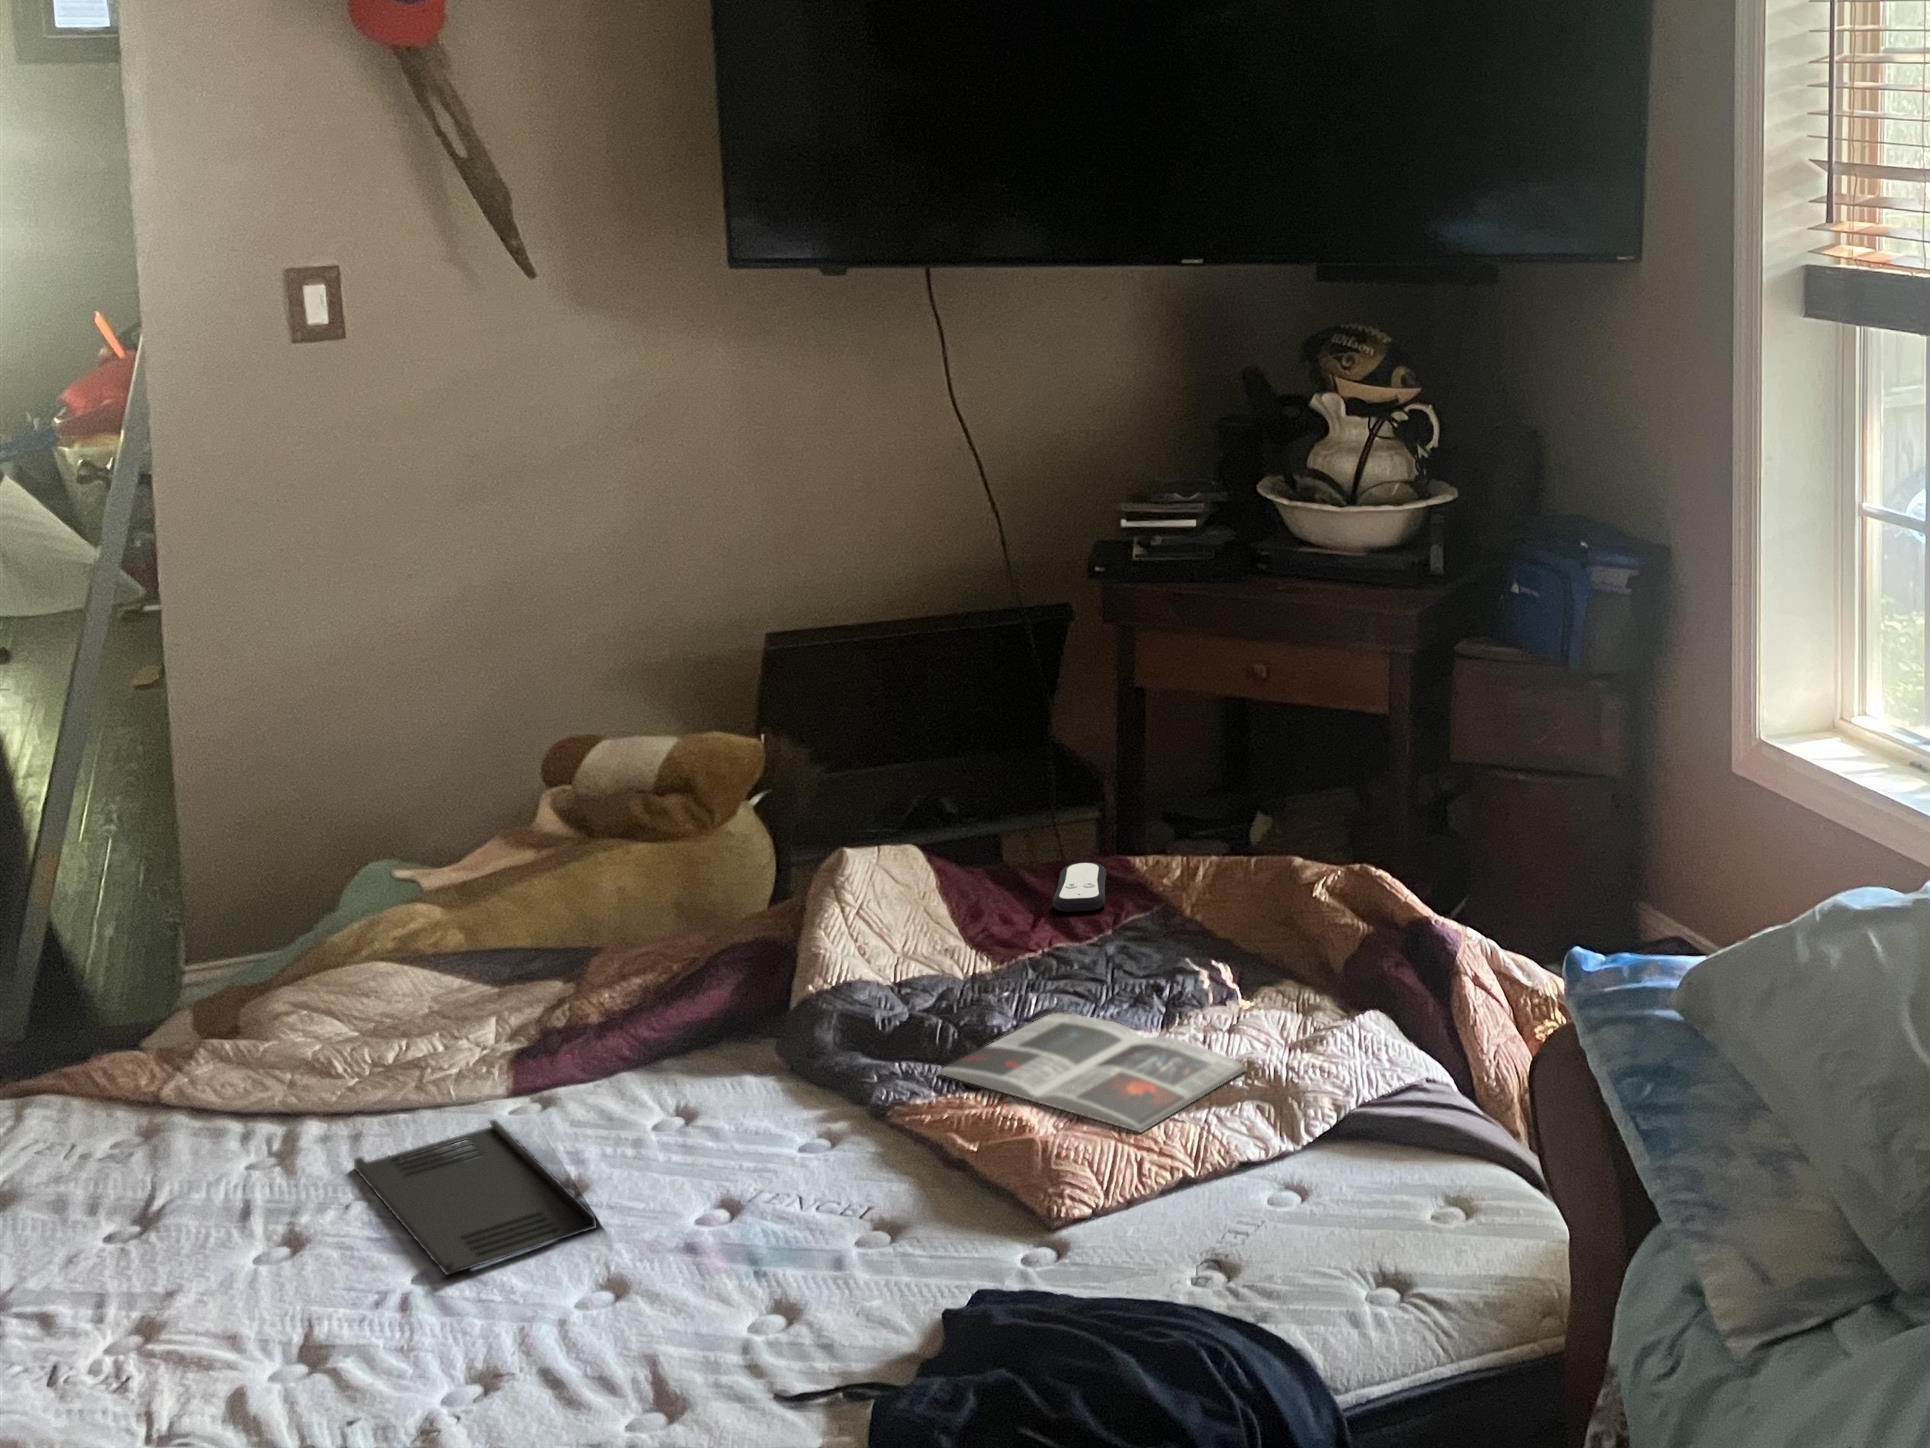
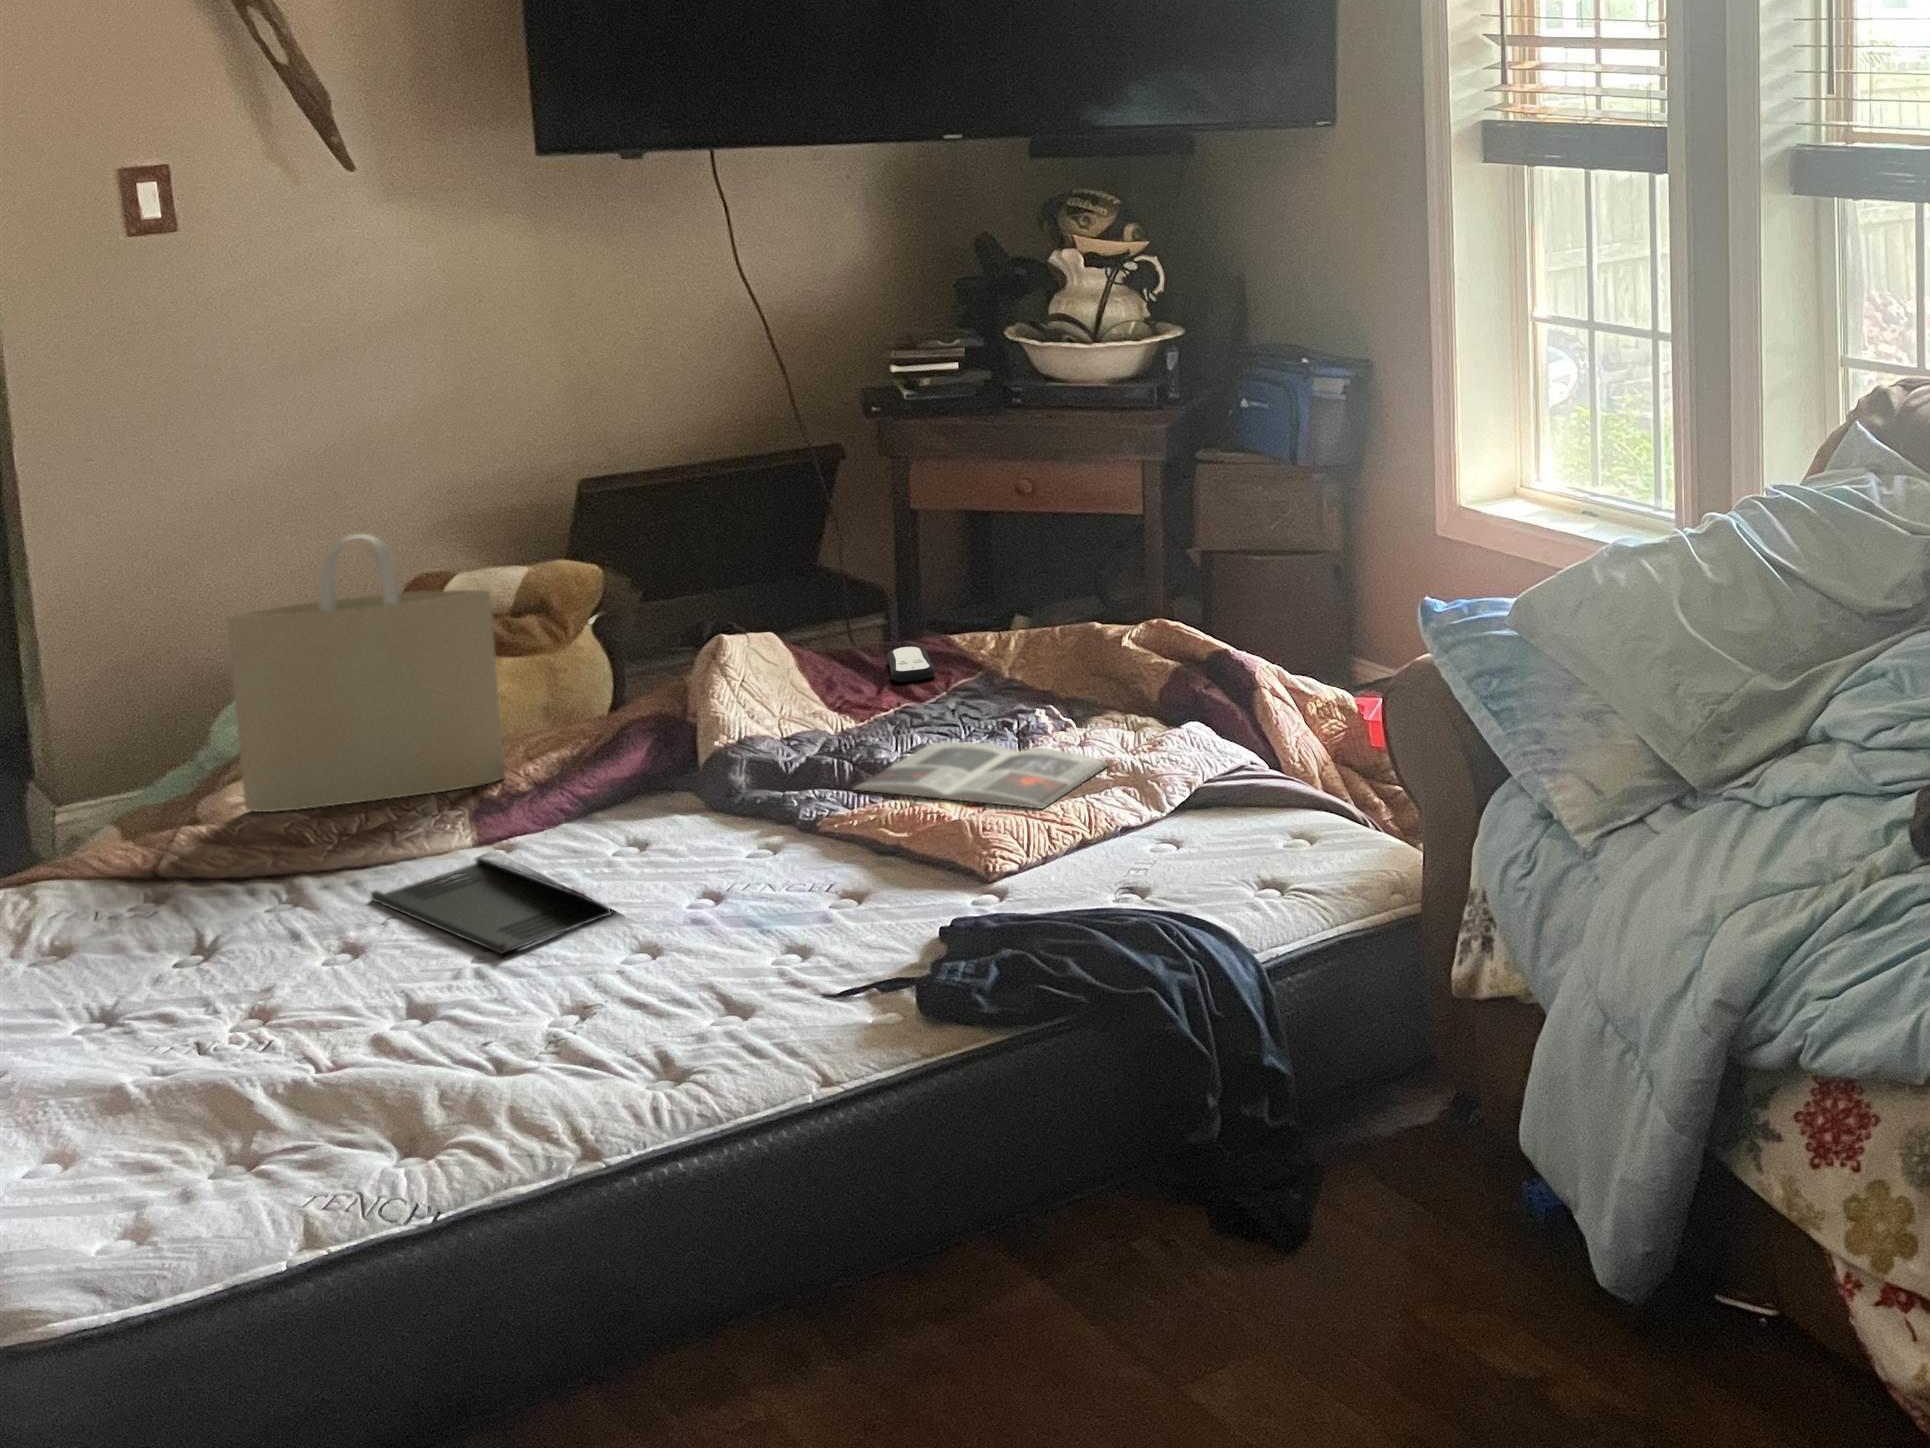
tote bag: none [280,707,581,1024] -> present [227,534,505,812]

